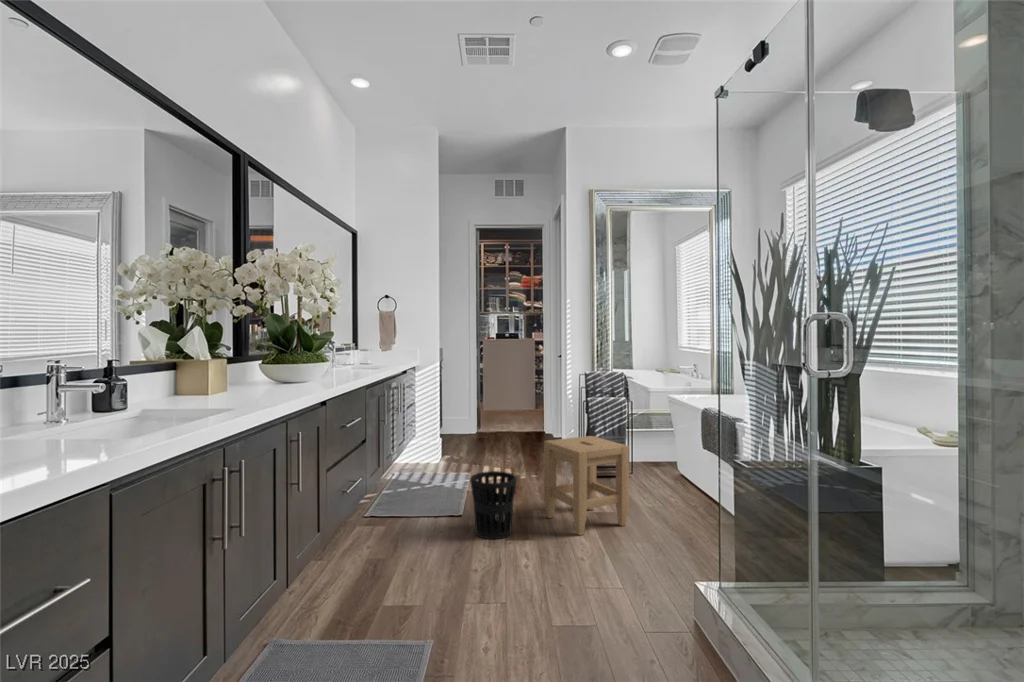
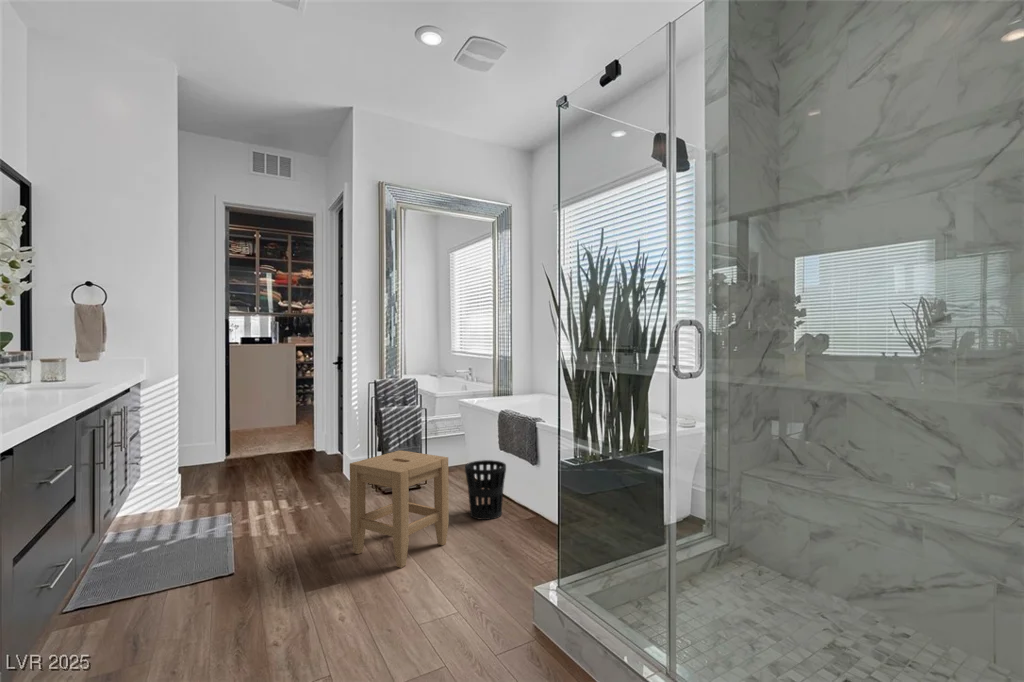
wastebasket: present [470,471,517,539] -> present [465,460,506,520]

